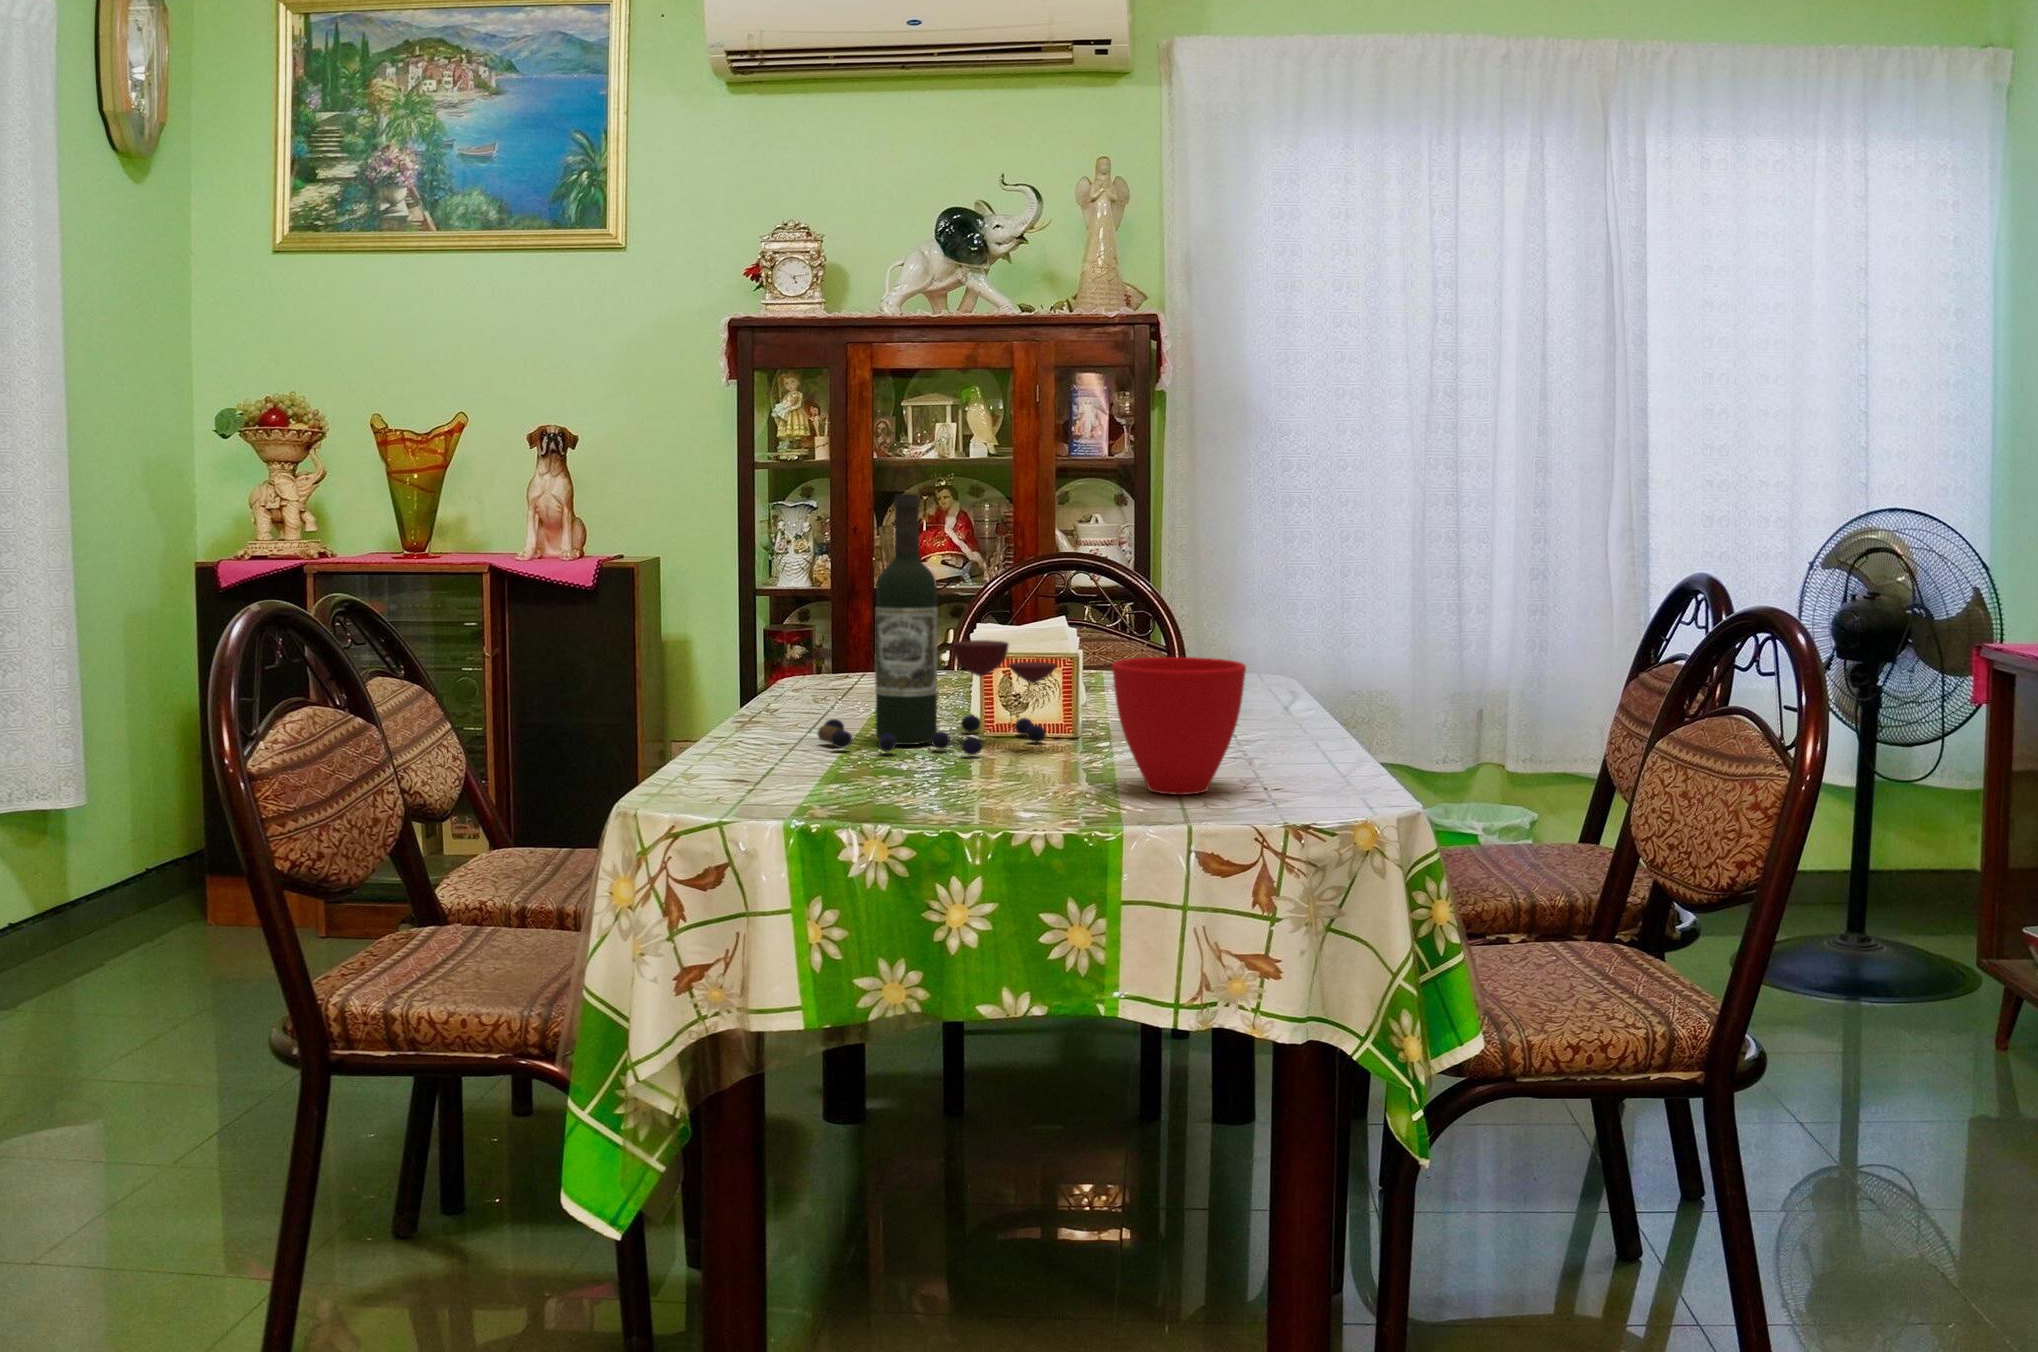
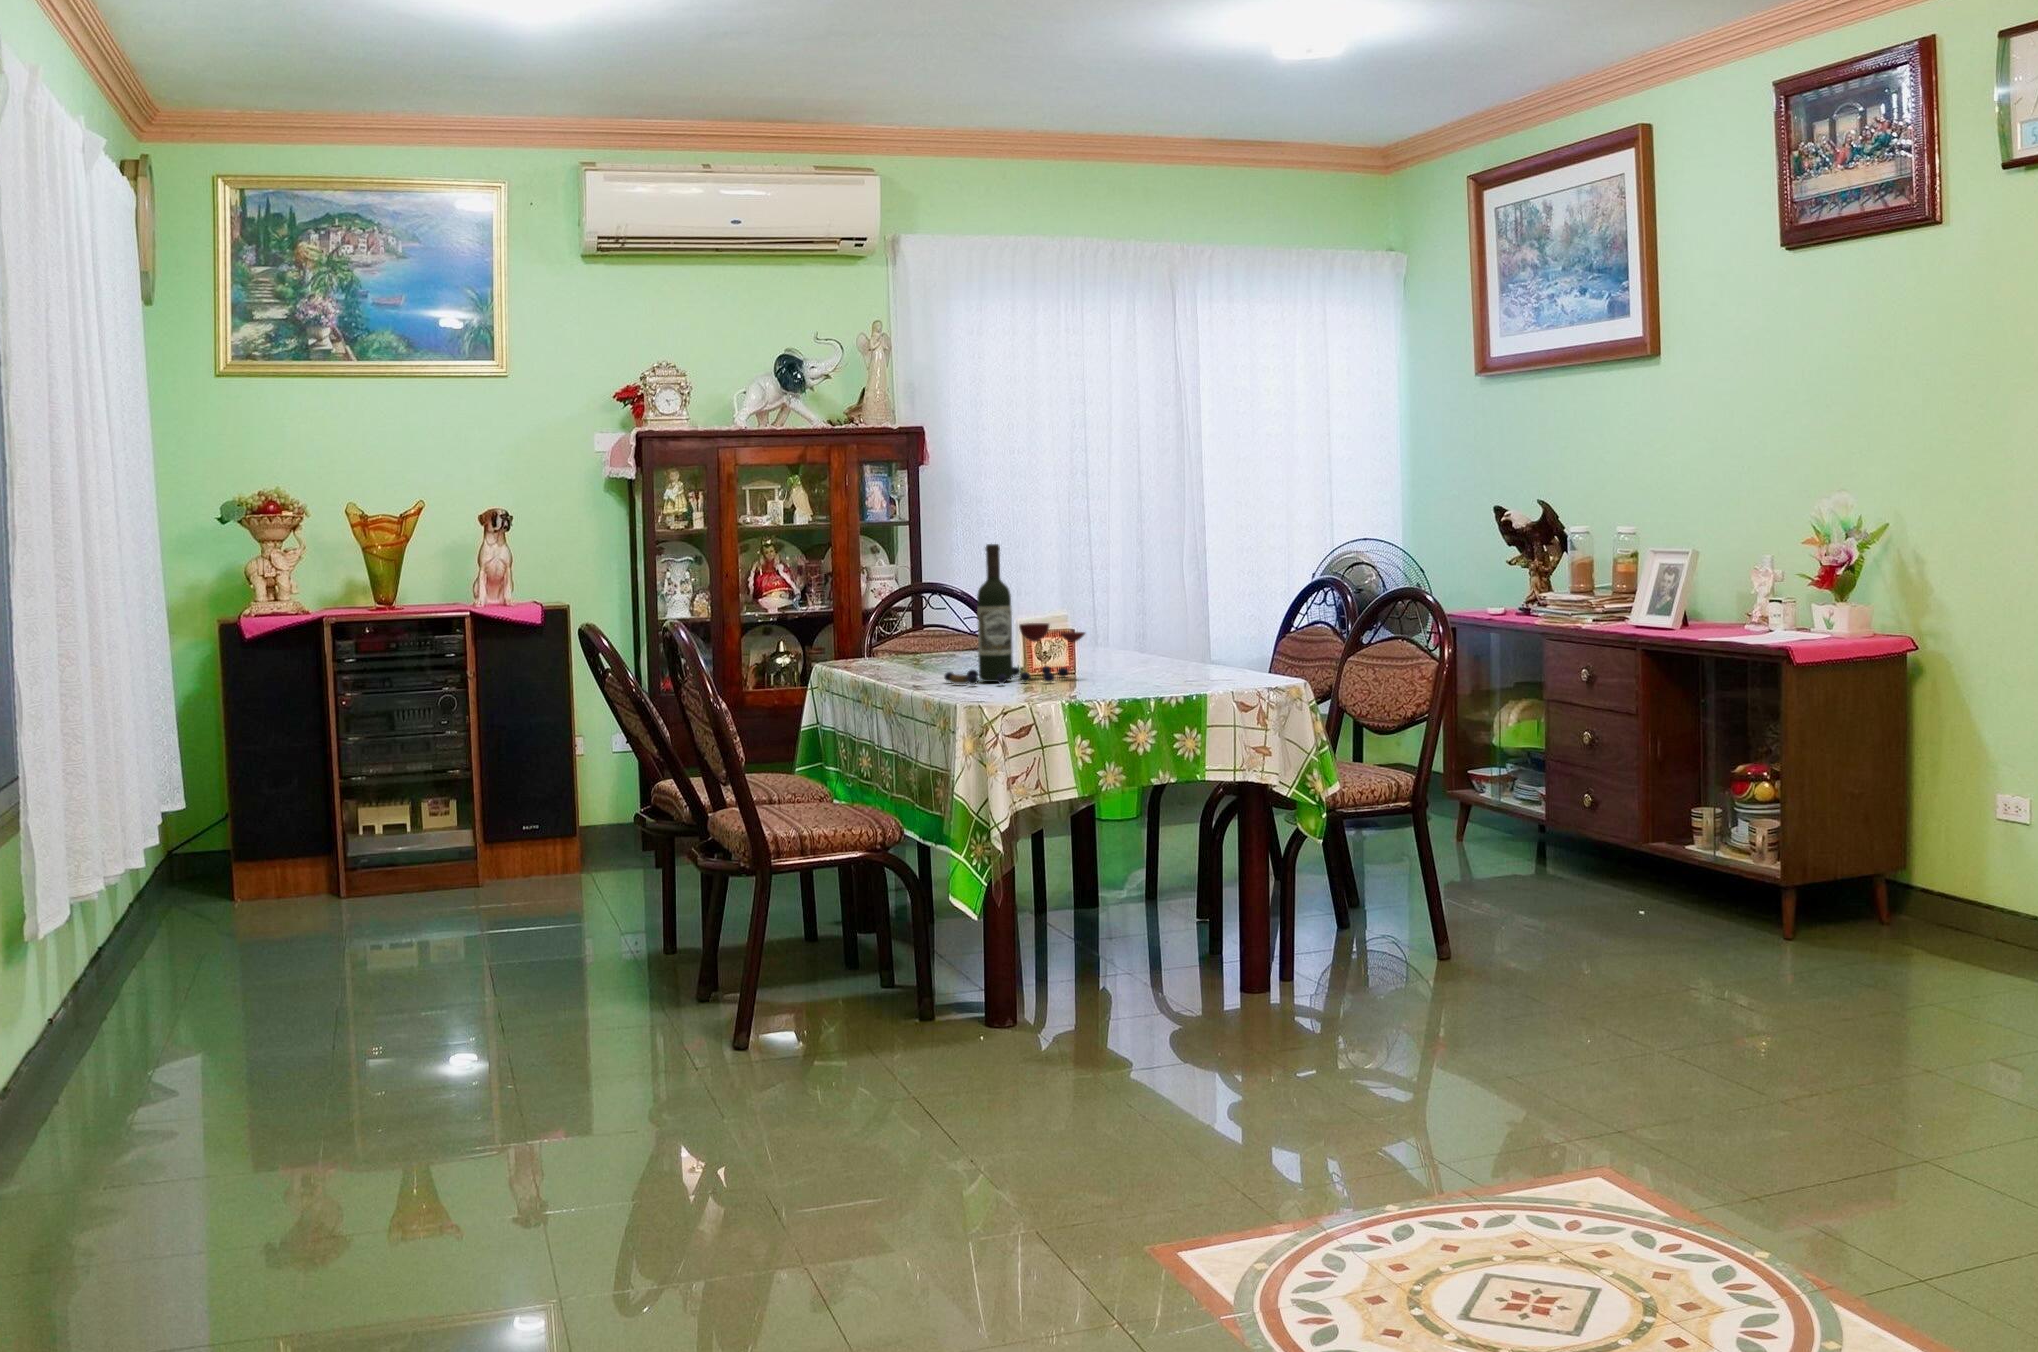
cup: present [1112,657,1246,795] -> none [1153,620,1220,686]

